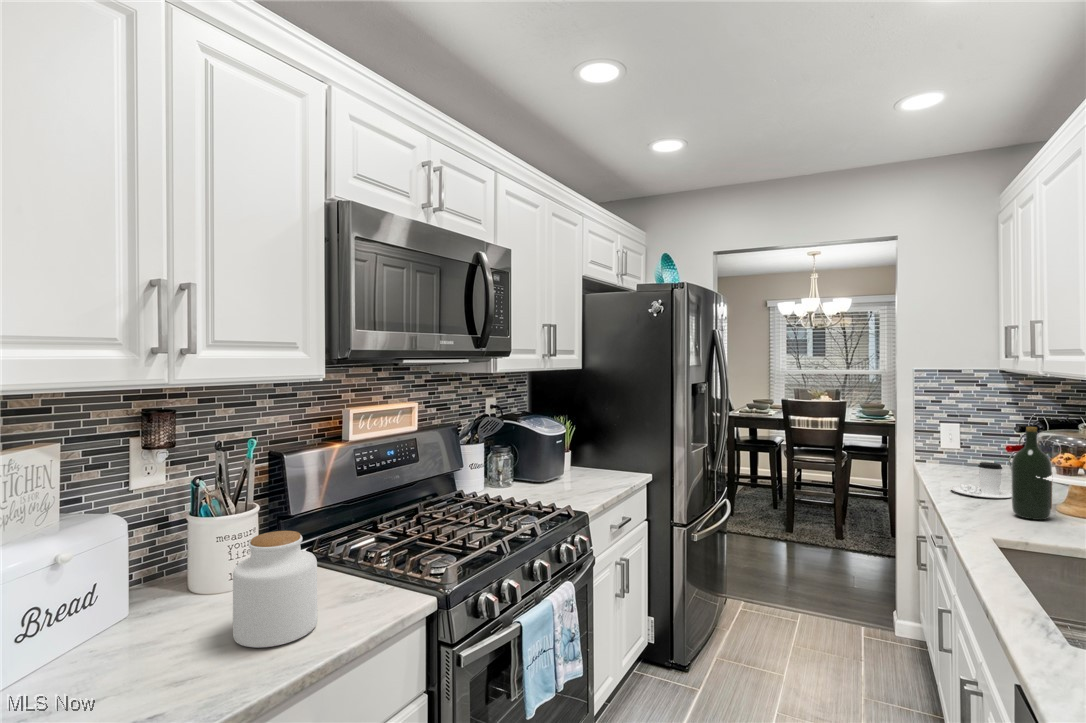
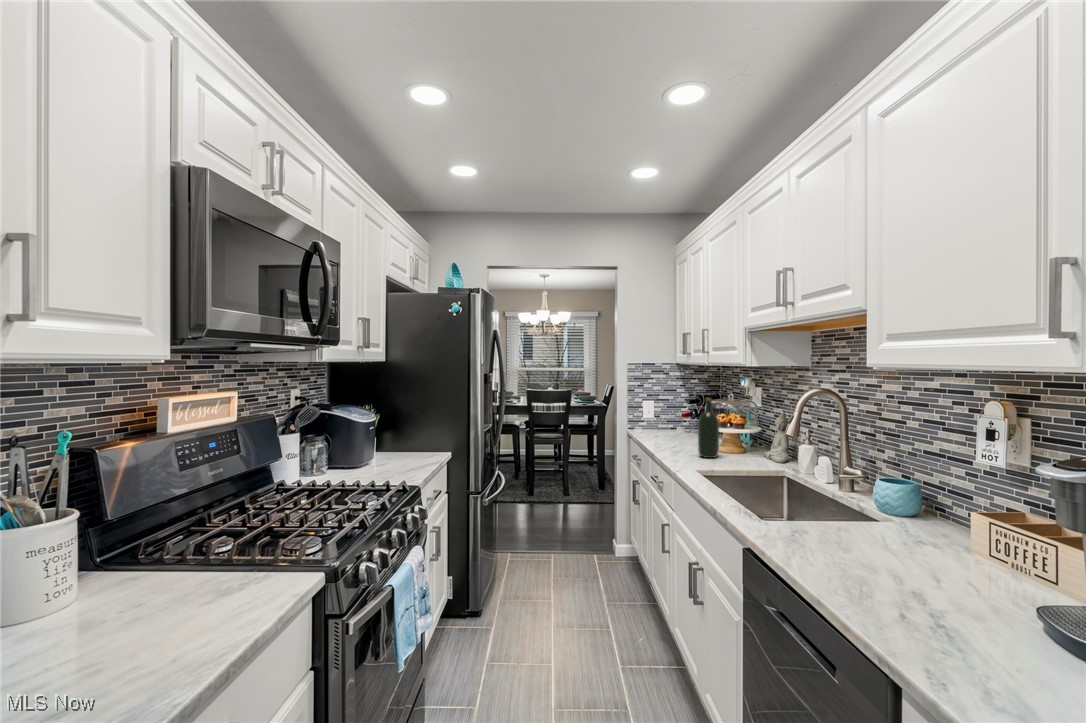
coffee cup: present [950,462,1012,498] -> none [658,424,694,448]
jar: present [233,531,318,648] -> none [100,524,208,659]

